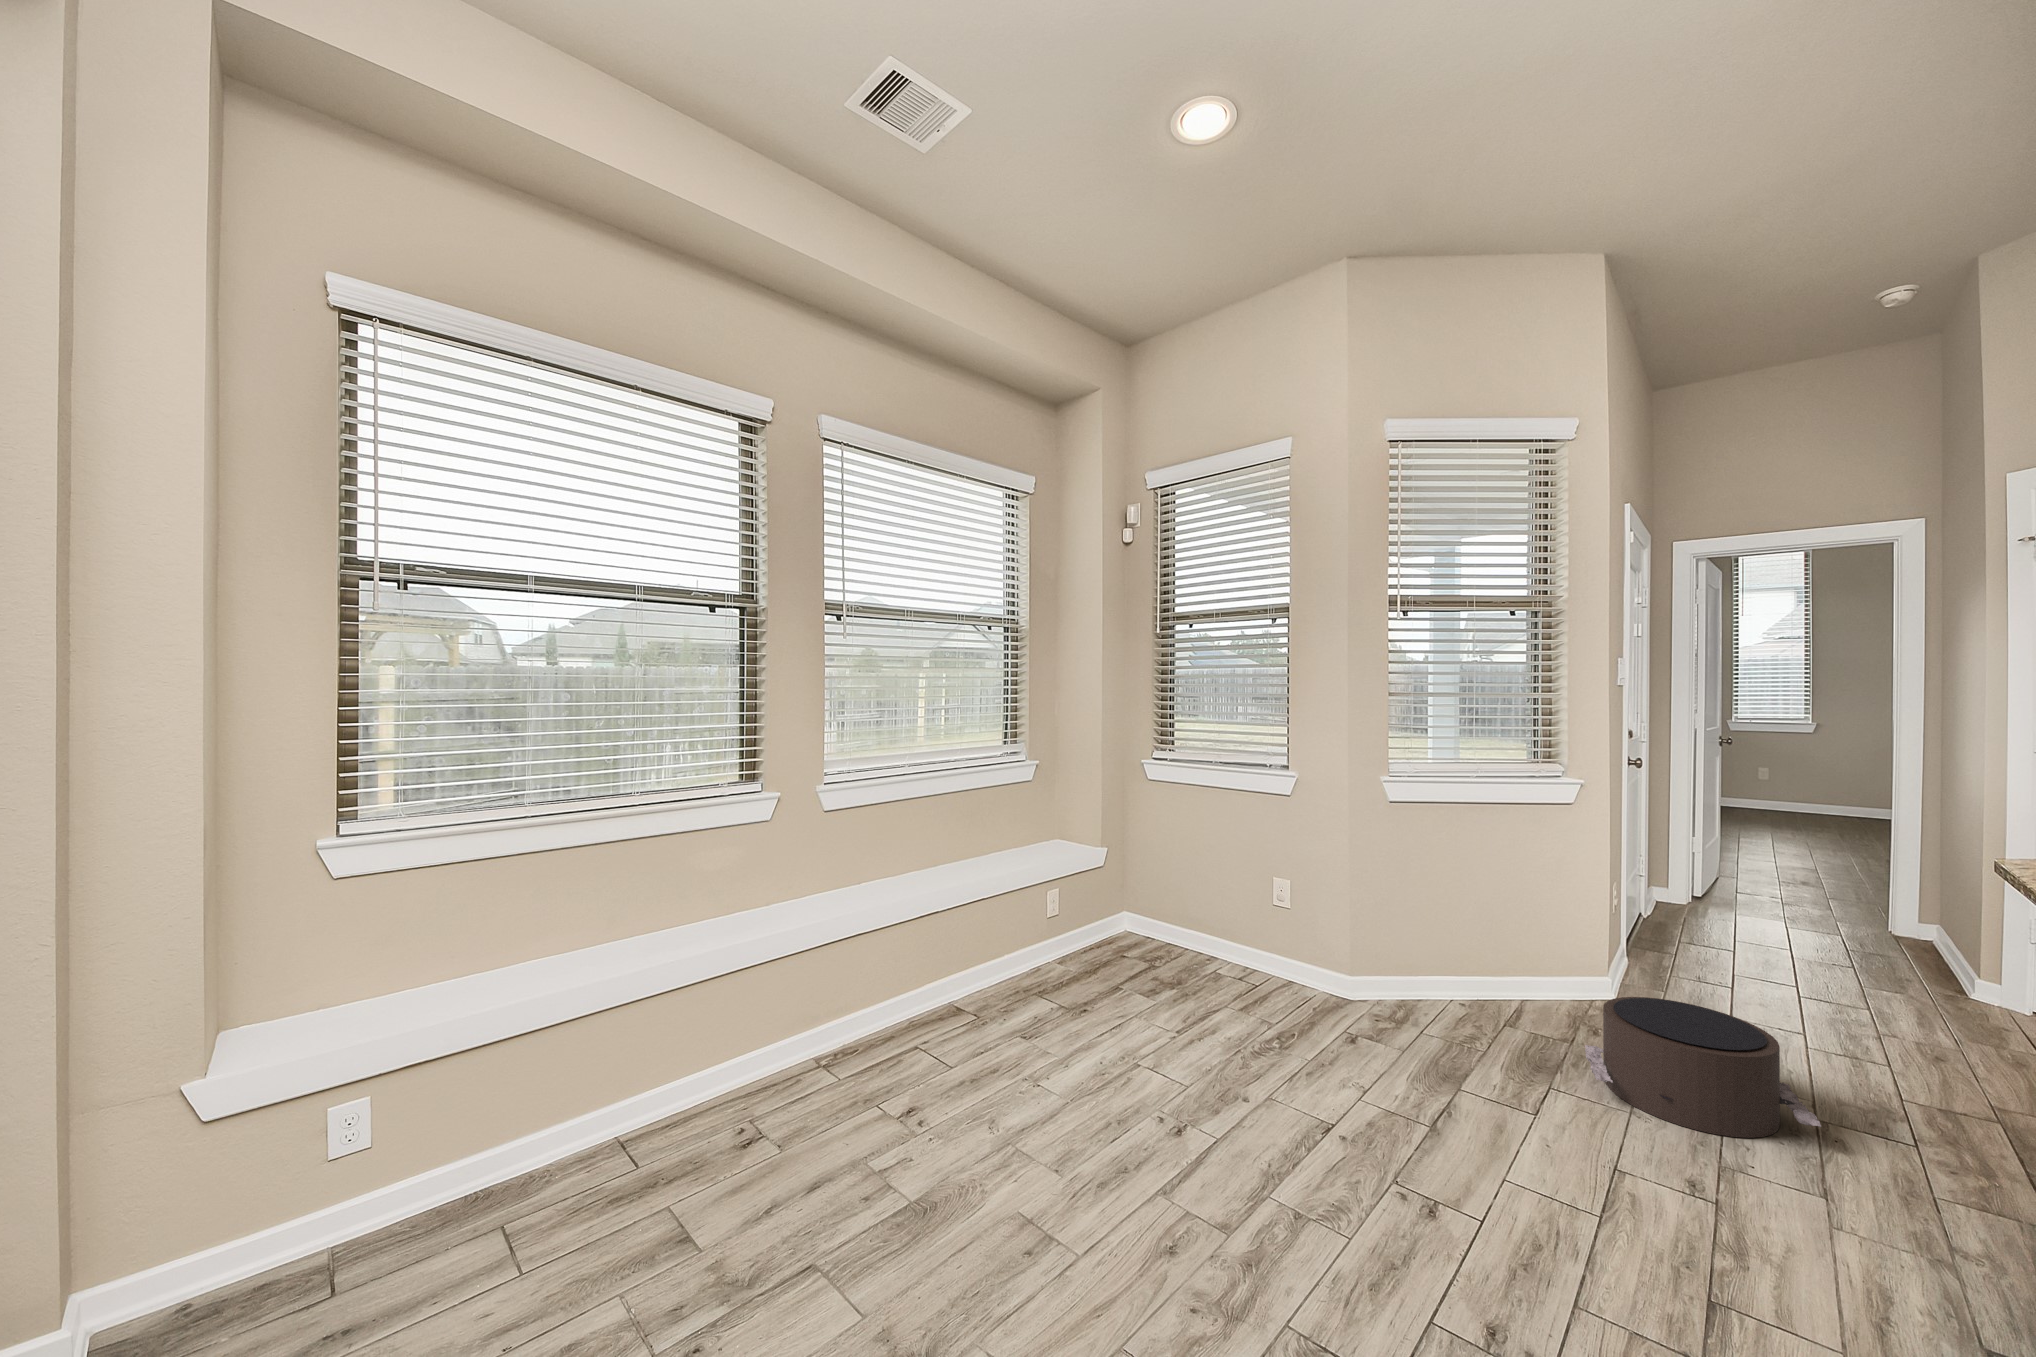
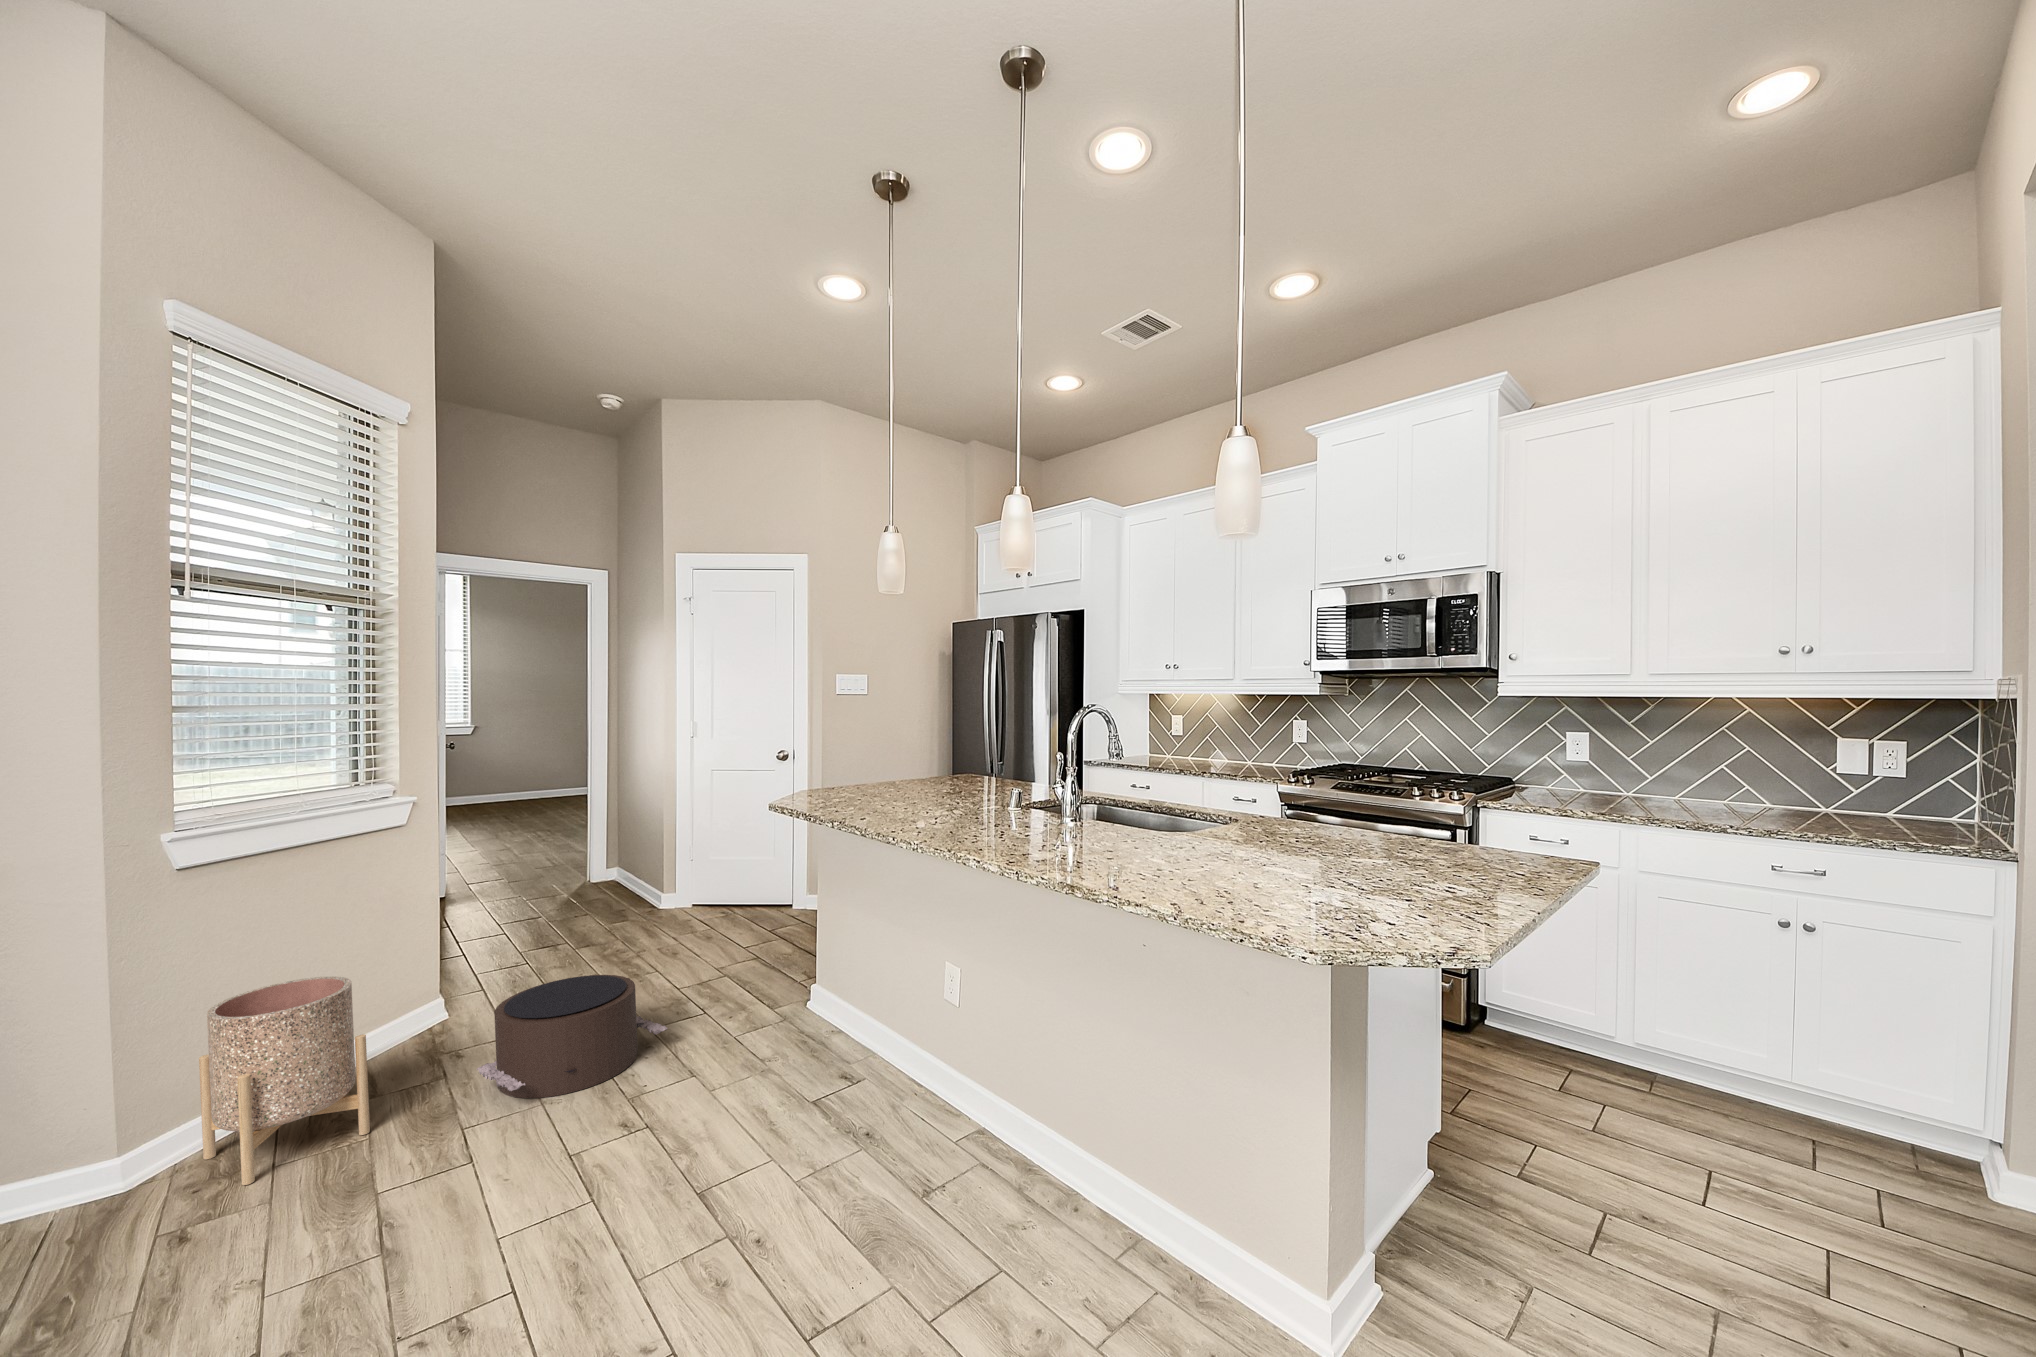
planter: none [1394,900,1489,1046] -> present [199,976,370,1185]

